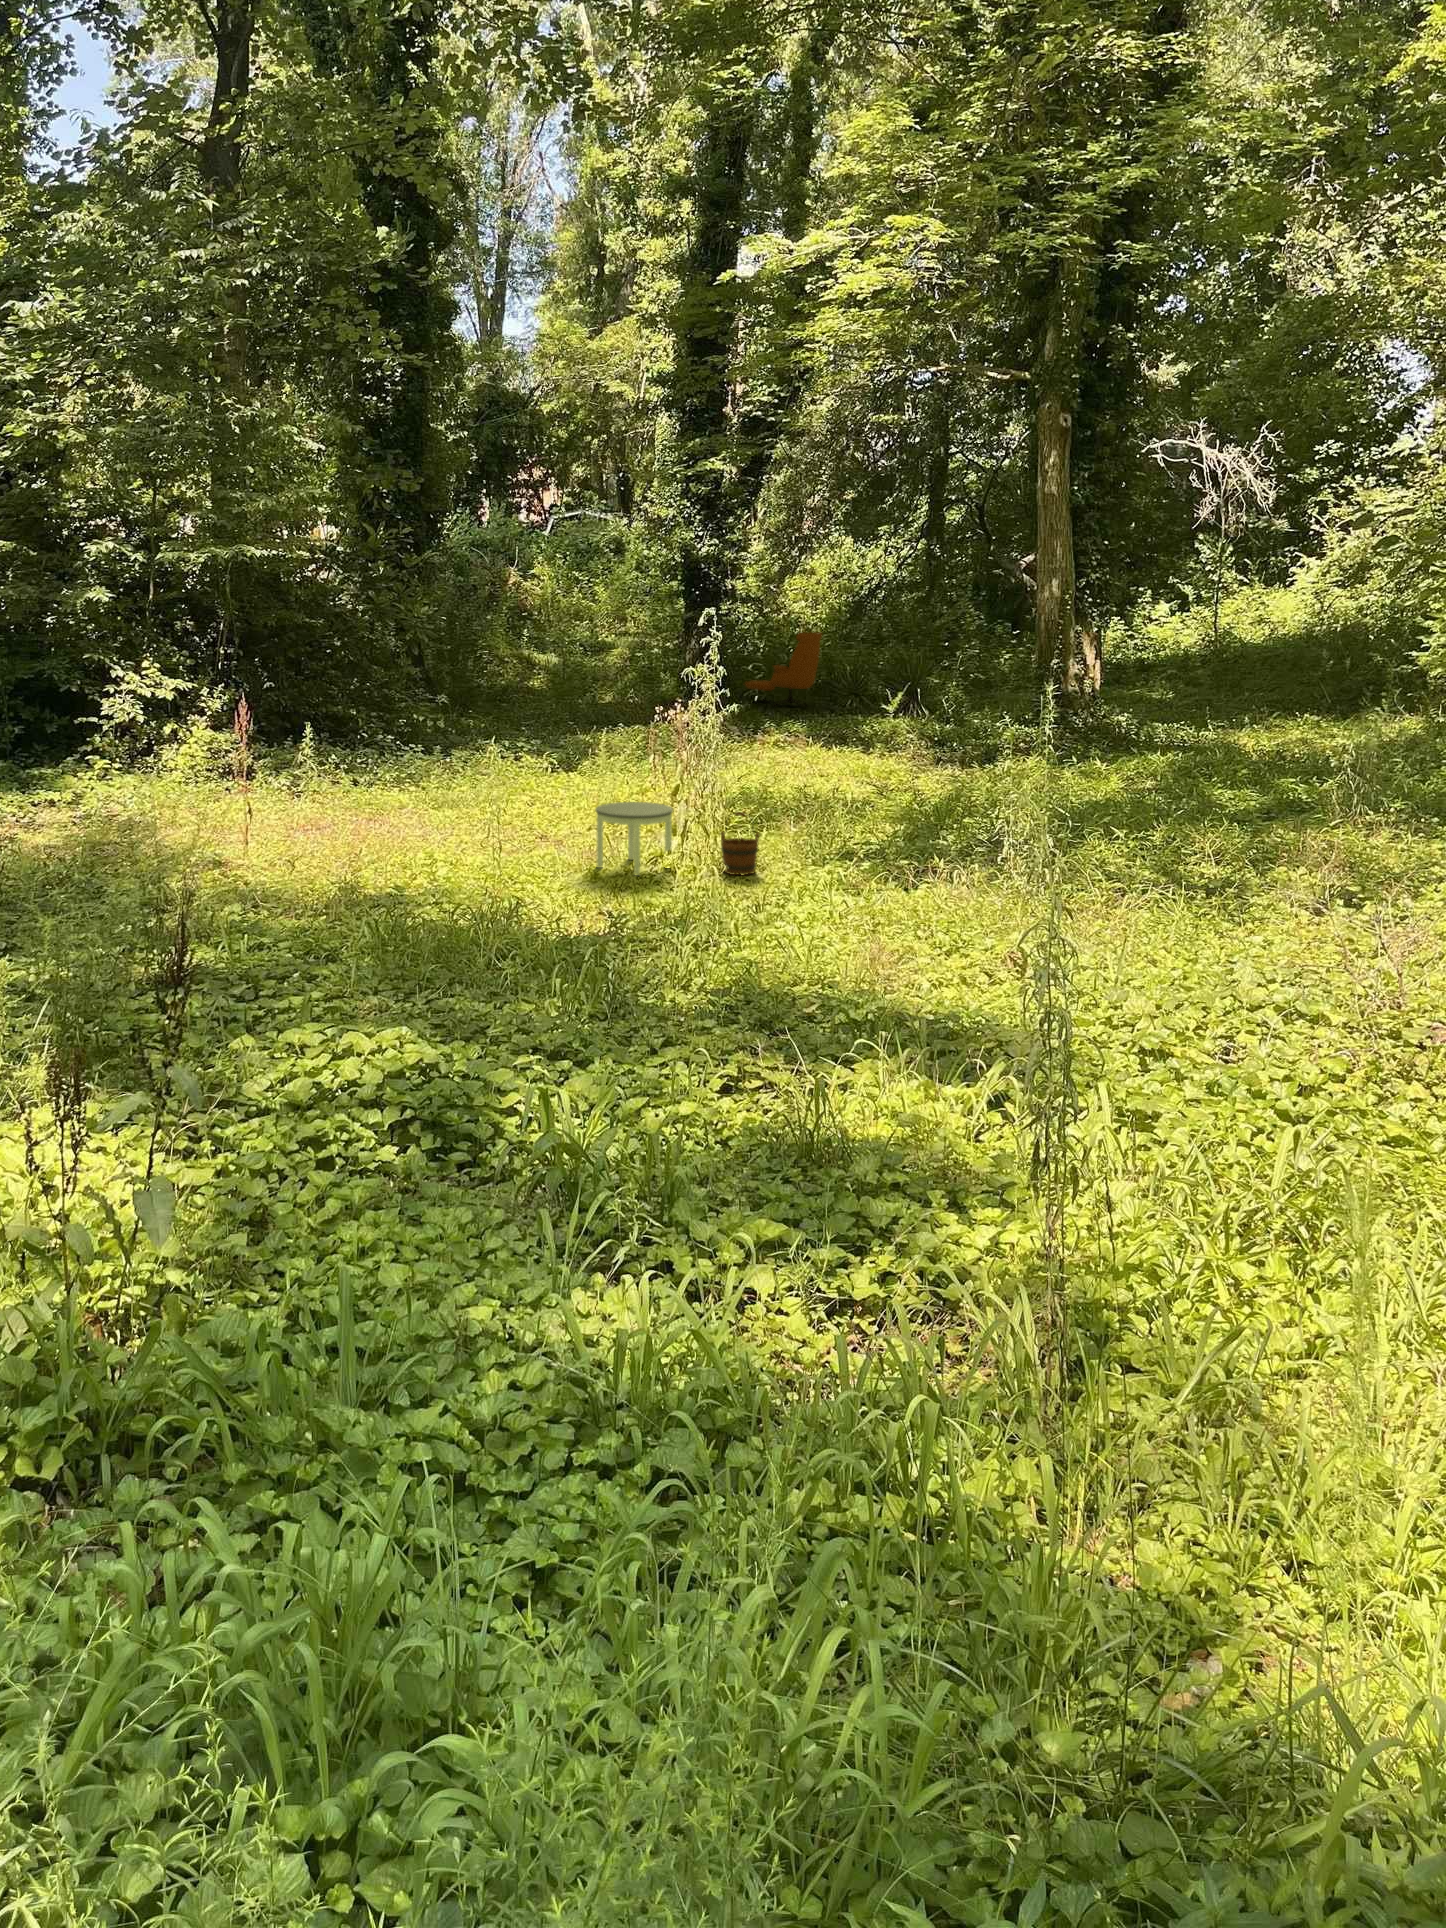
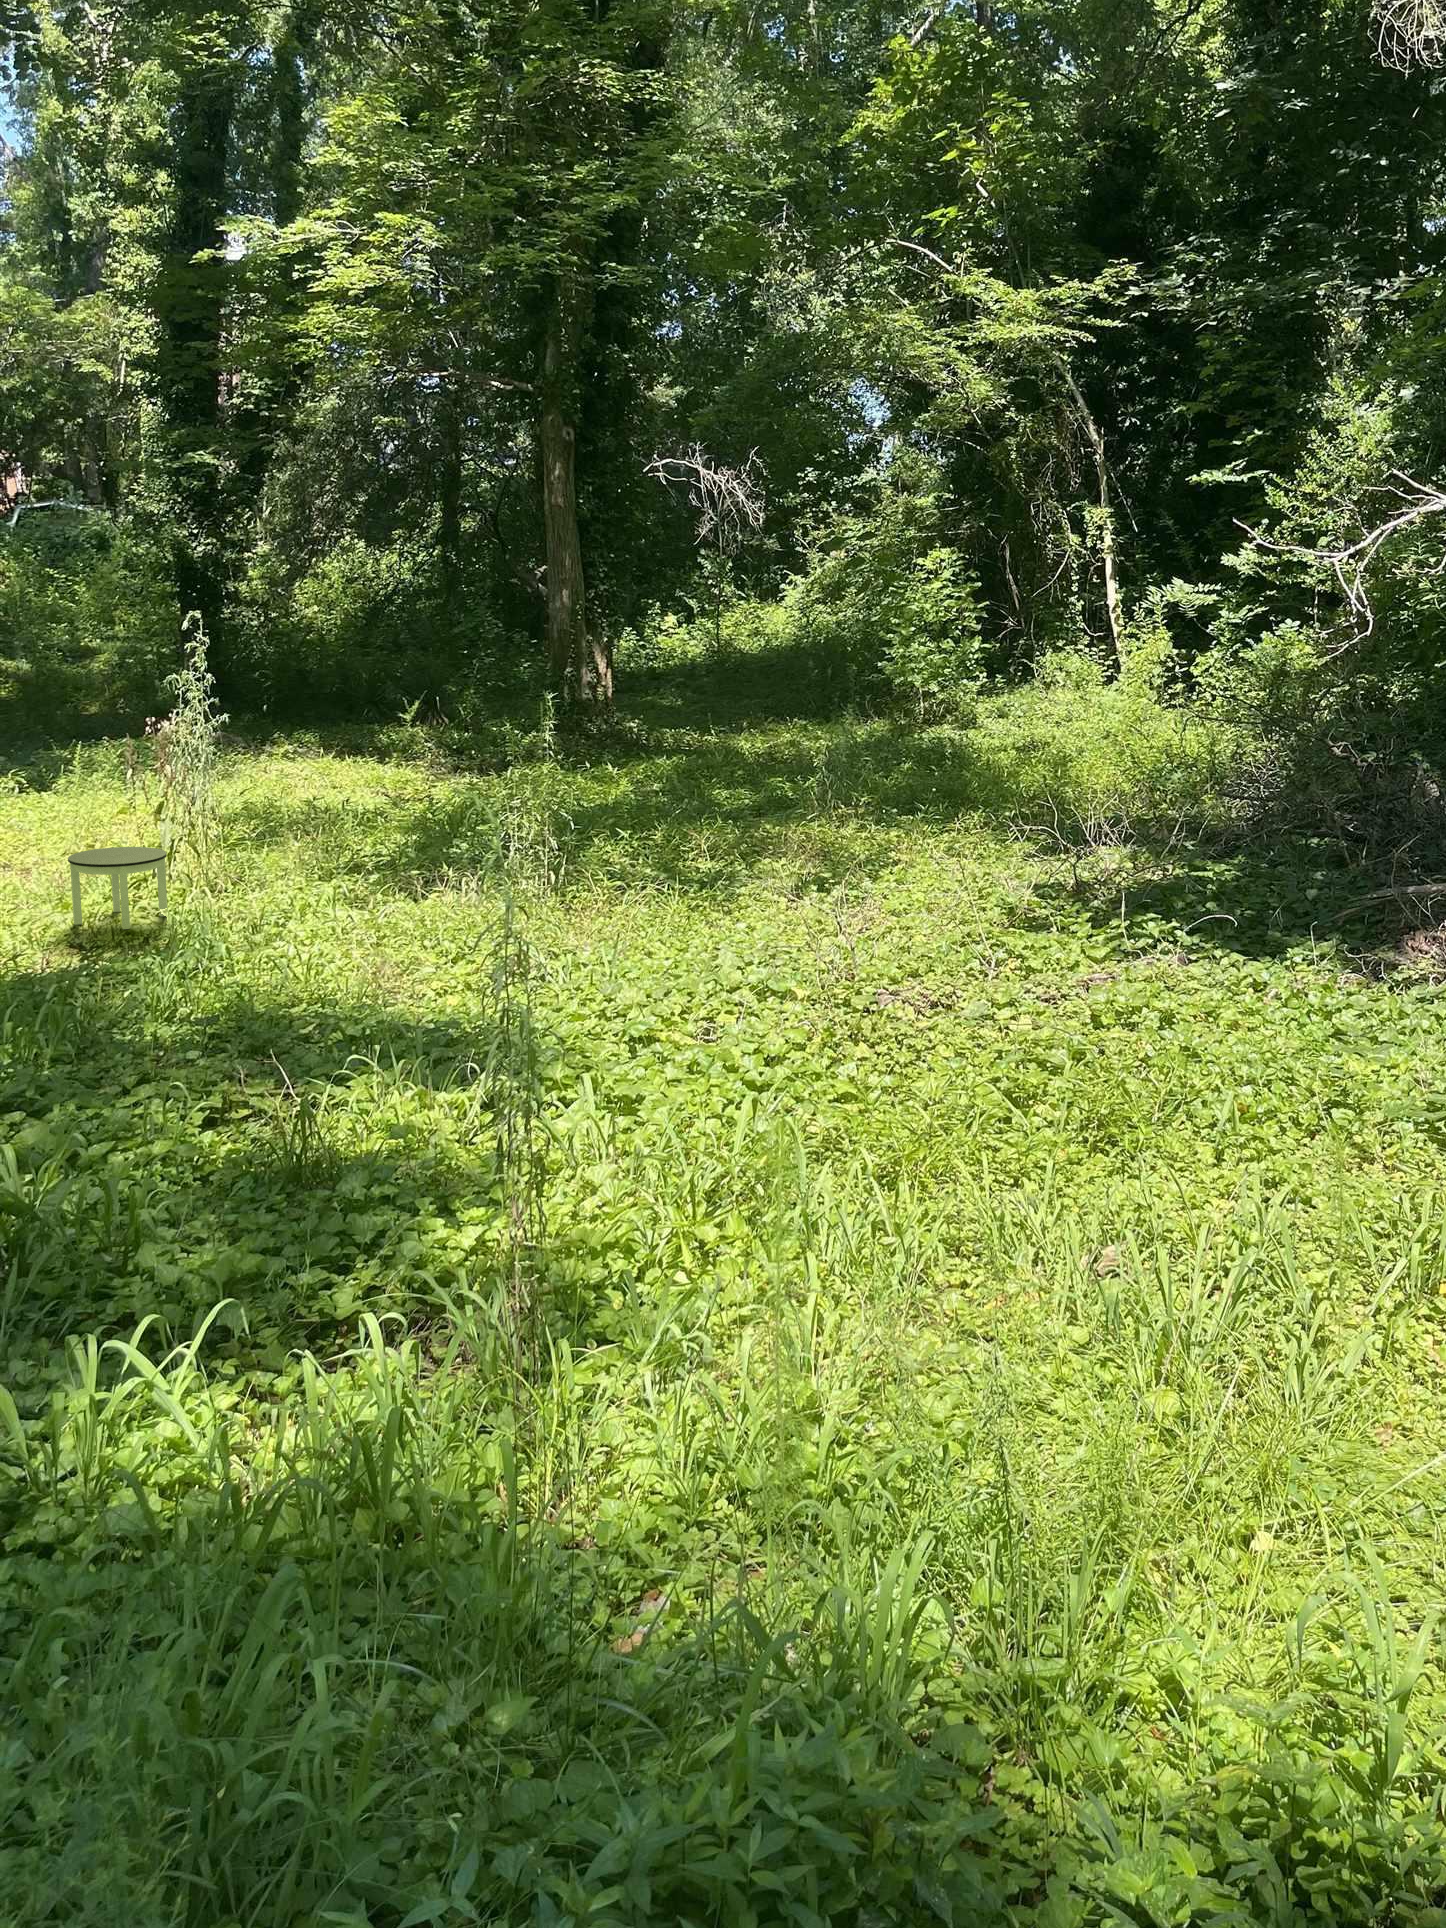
lounge chair: present [745,632,822,703] -> none [244,640,334,723]
wooden bucket: present [720,812,760,875] -> none [223,851,271,919]

